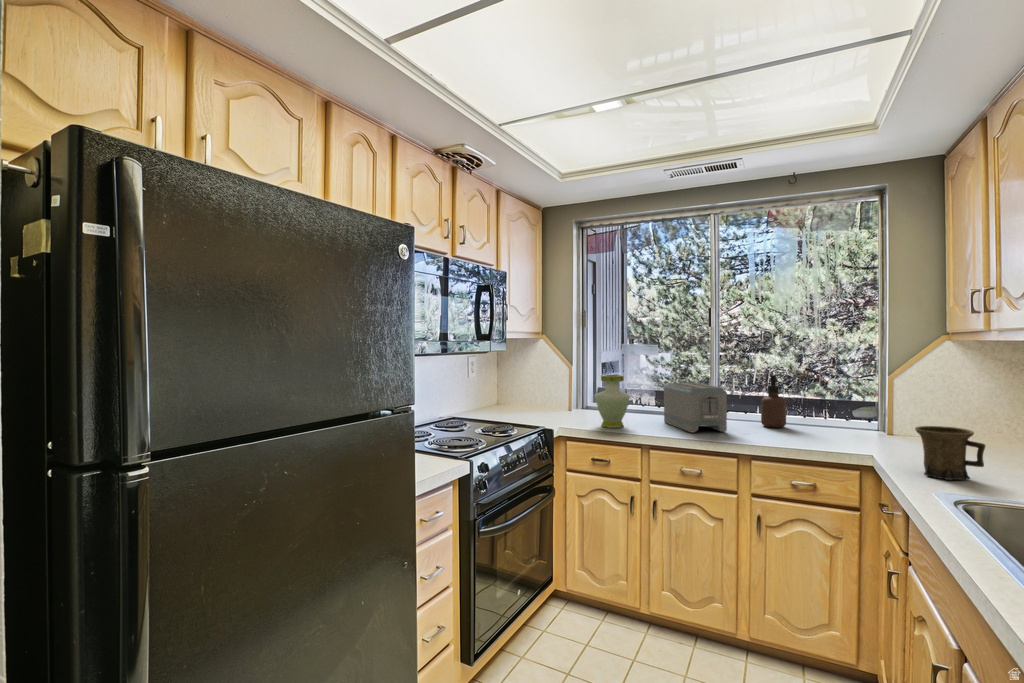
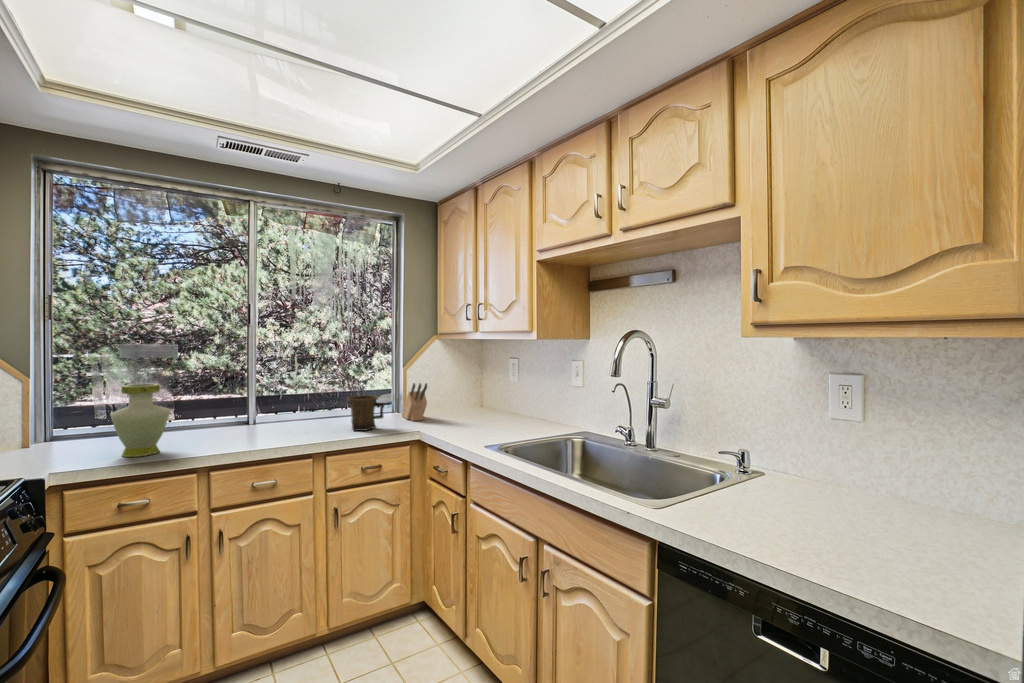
soap dispenser: present [761,375,786,428] -> none [310,372,333,422]
toaster: present [664,383,727,433] -> none [206,386,290,441]
knife block: none [876,396,902,446] -> present [402,383,427,421]
mug: present [915,426,985,480] -> present [347,395,384,431]

